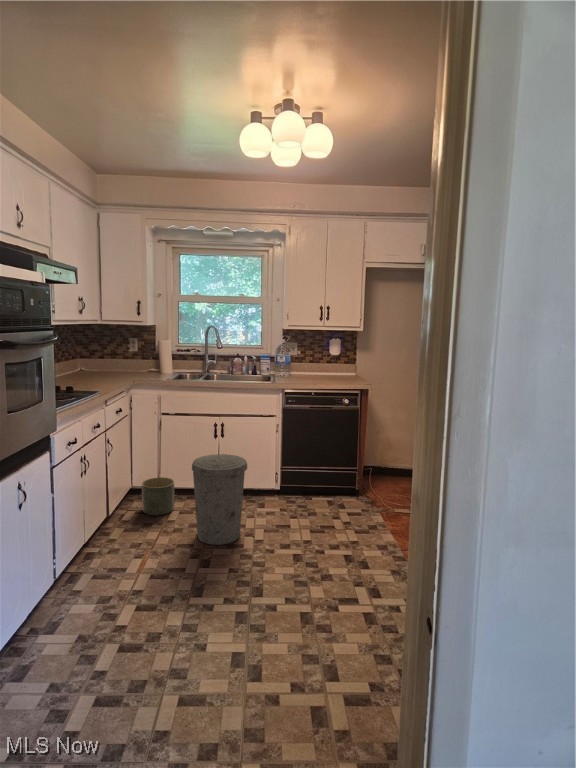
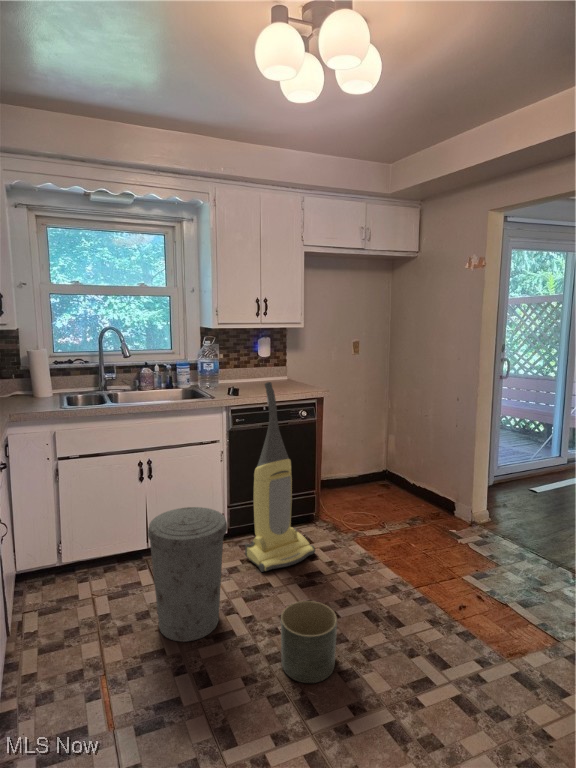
vacuum cleaner: none [285,371,340,519] -> present [245,382,315,572]
planter: present [142,477,174,515] -> present [281,601,337,683]

